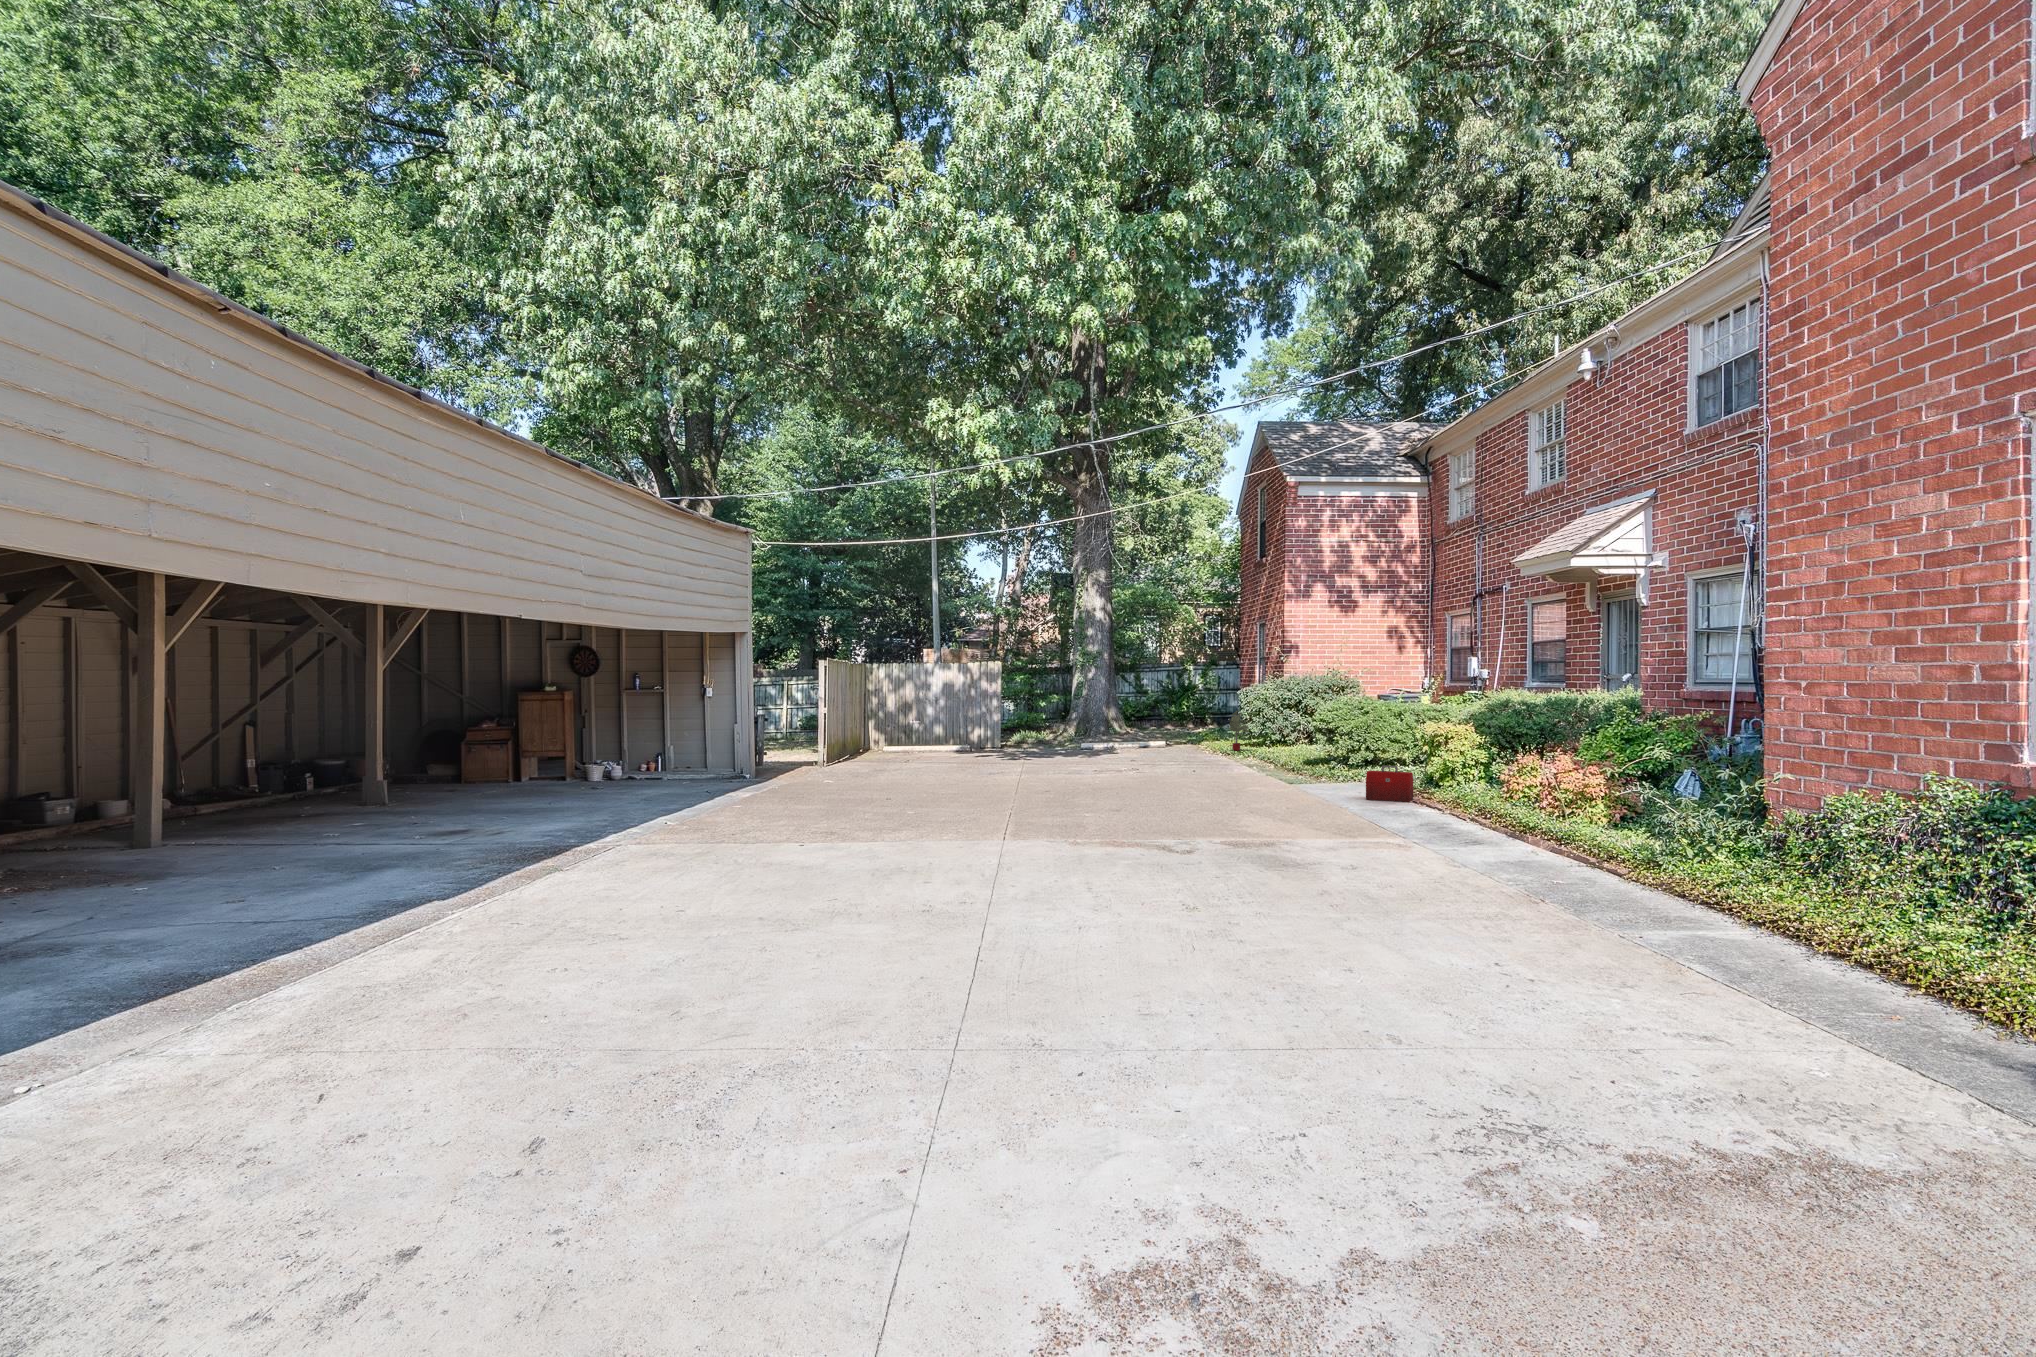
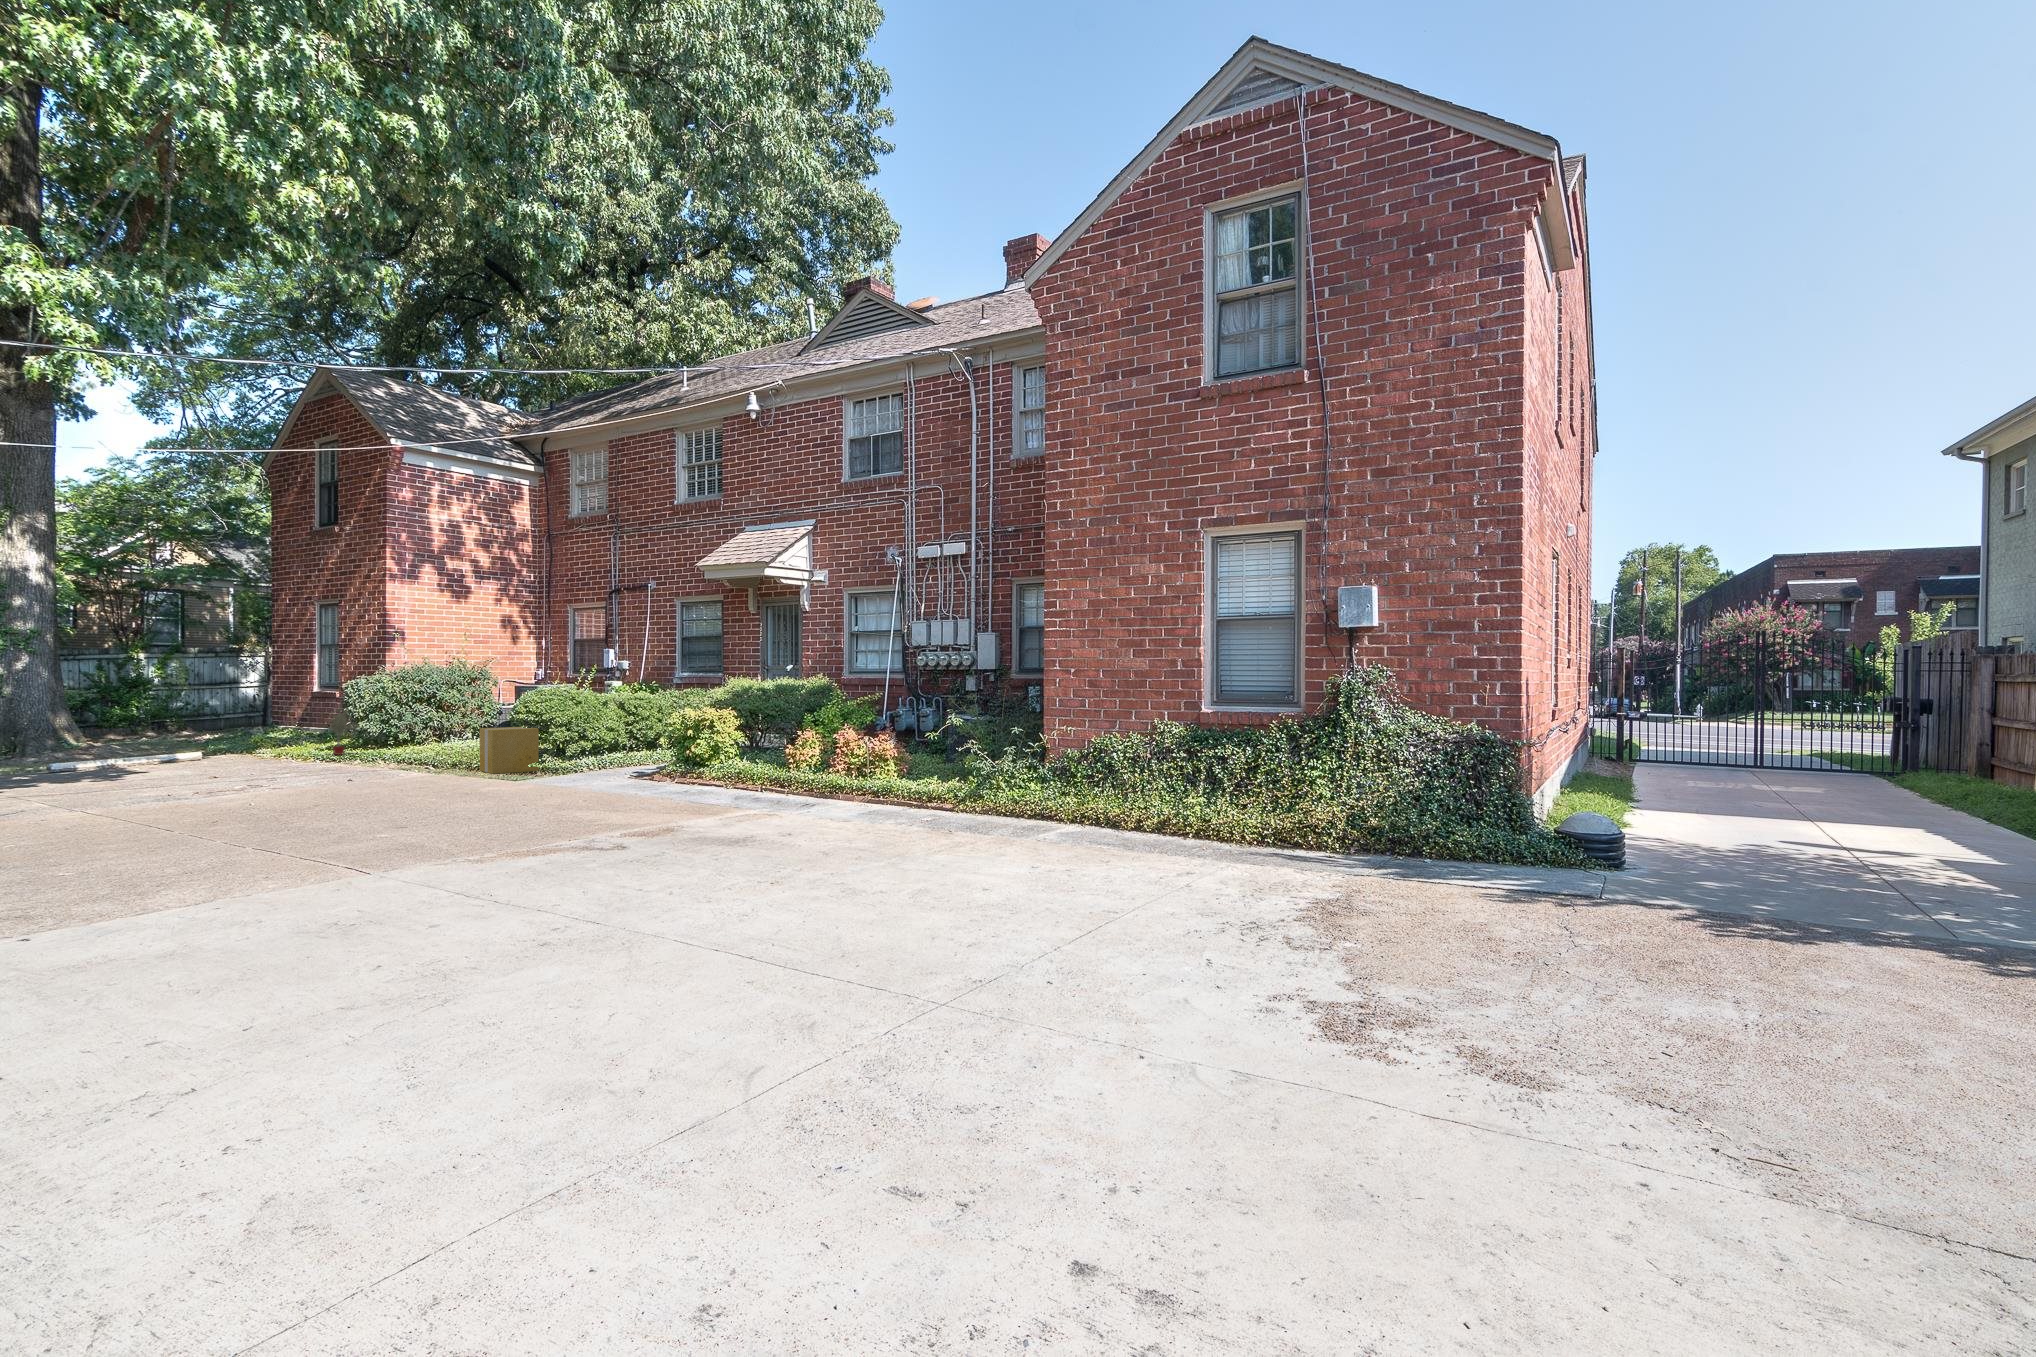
cardboard box: none [1288,734,1331,777] -> present [480,727,539,774]
toolbox: present [1366,765,1413,802] -> none [630,750,676,785]

